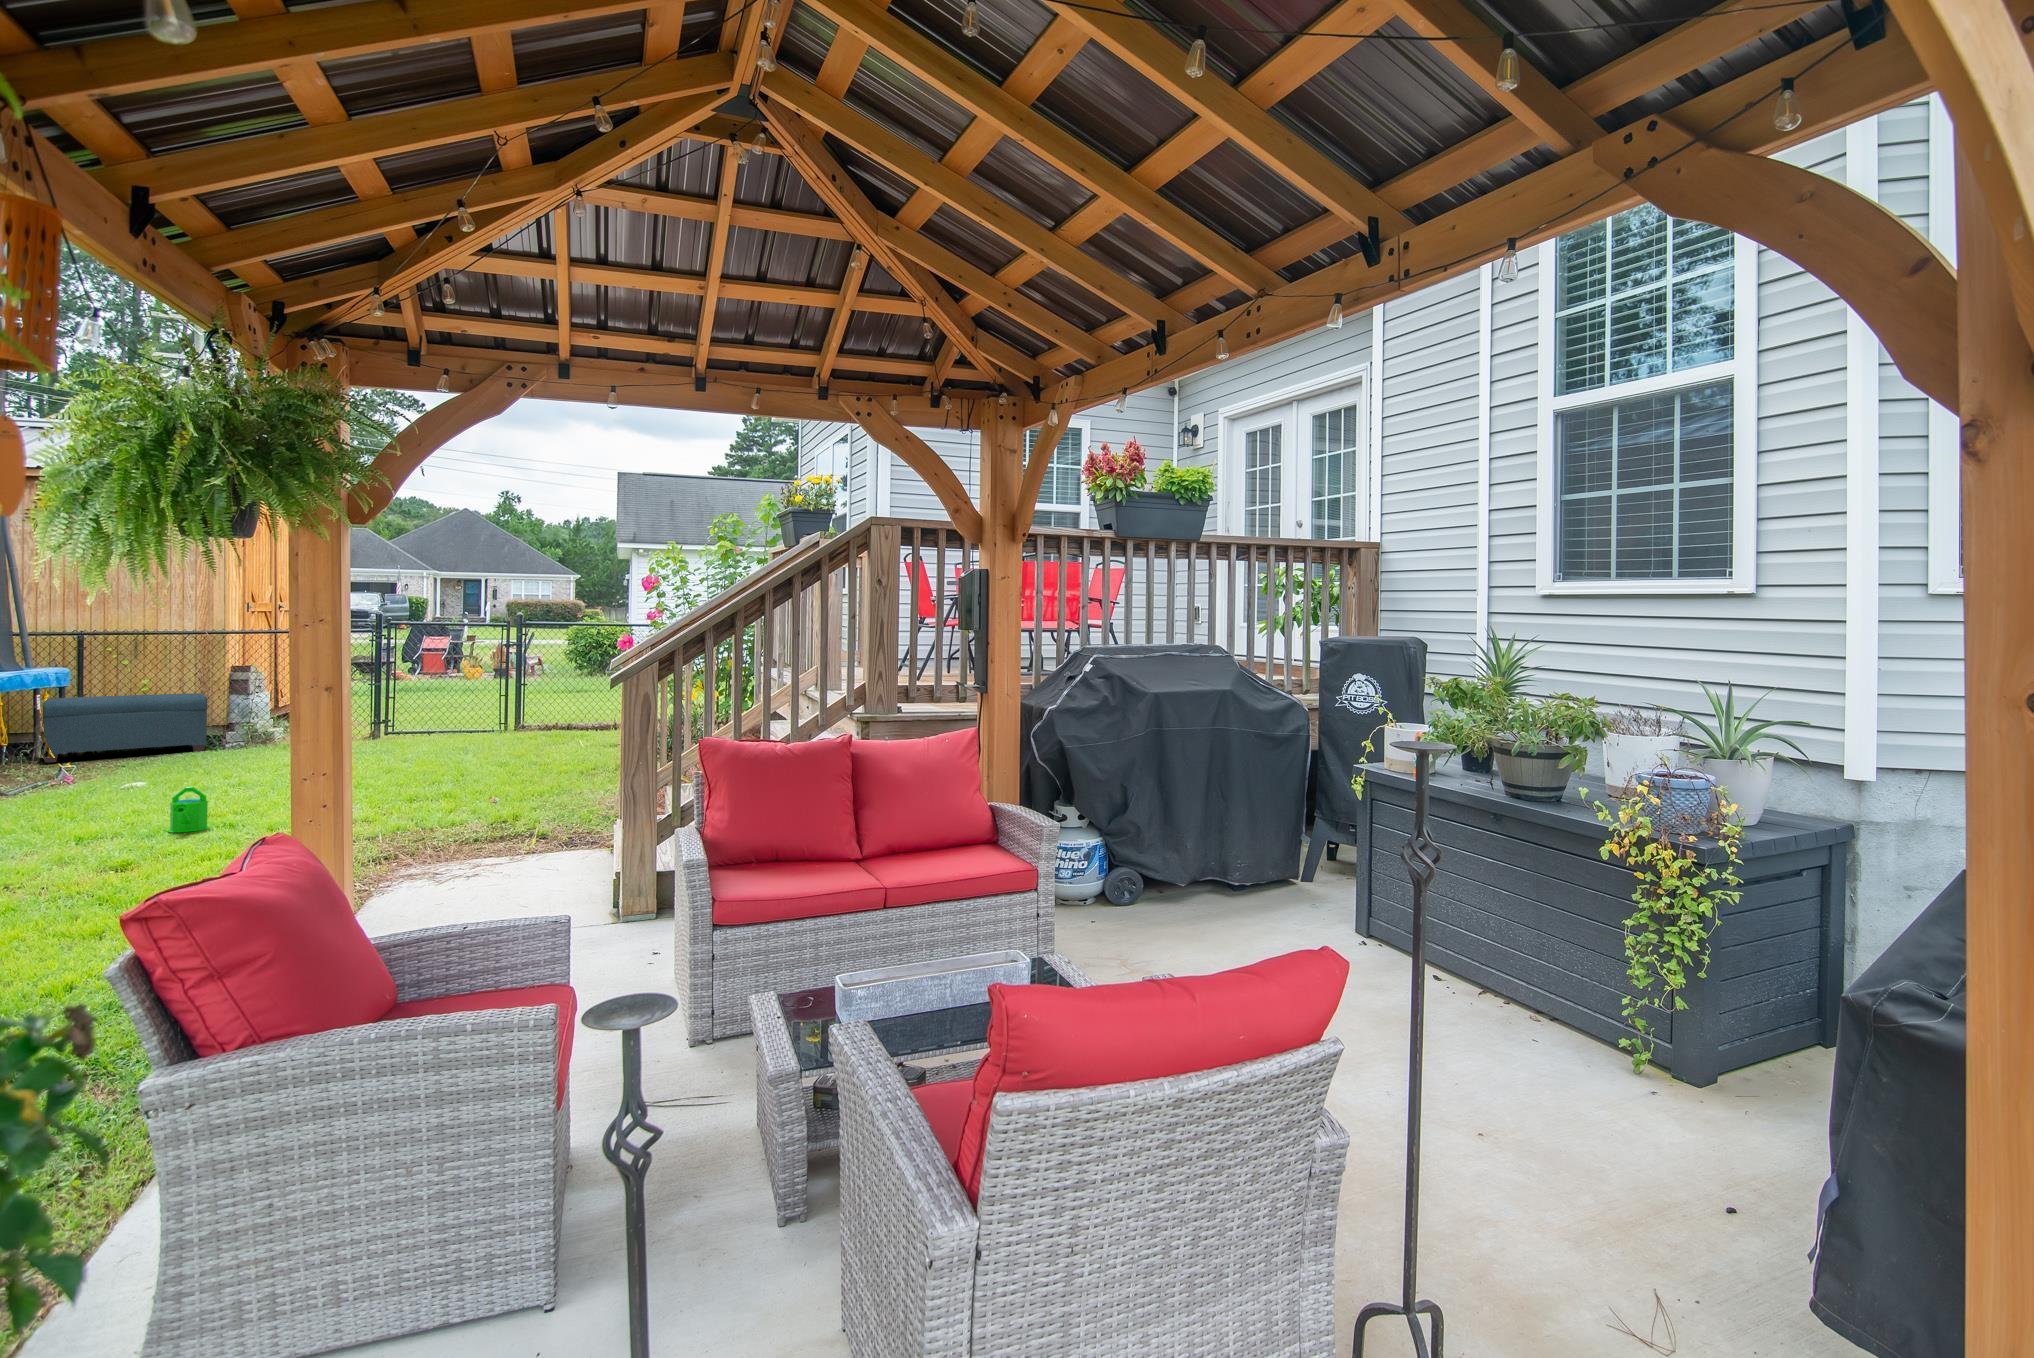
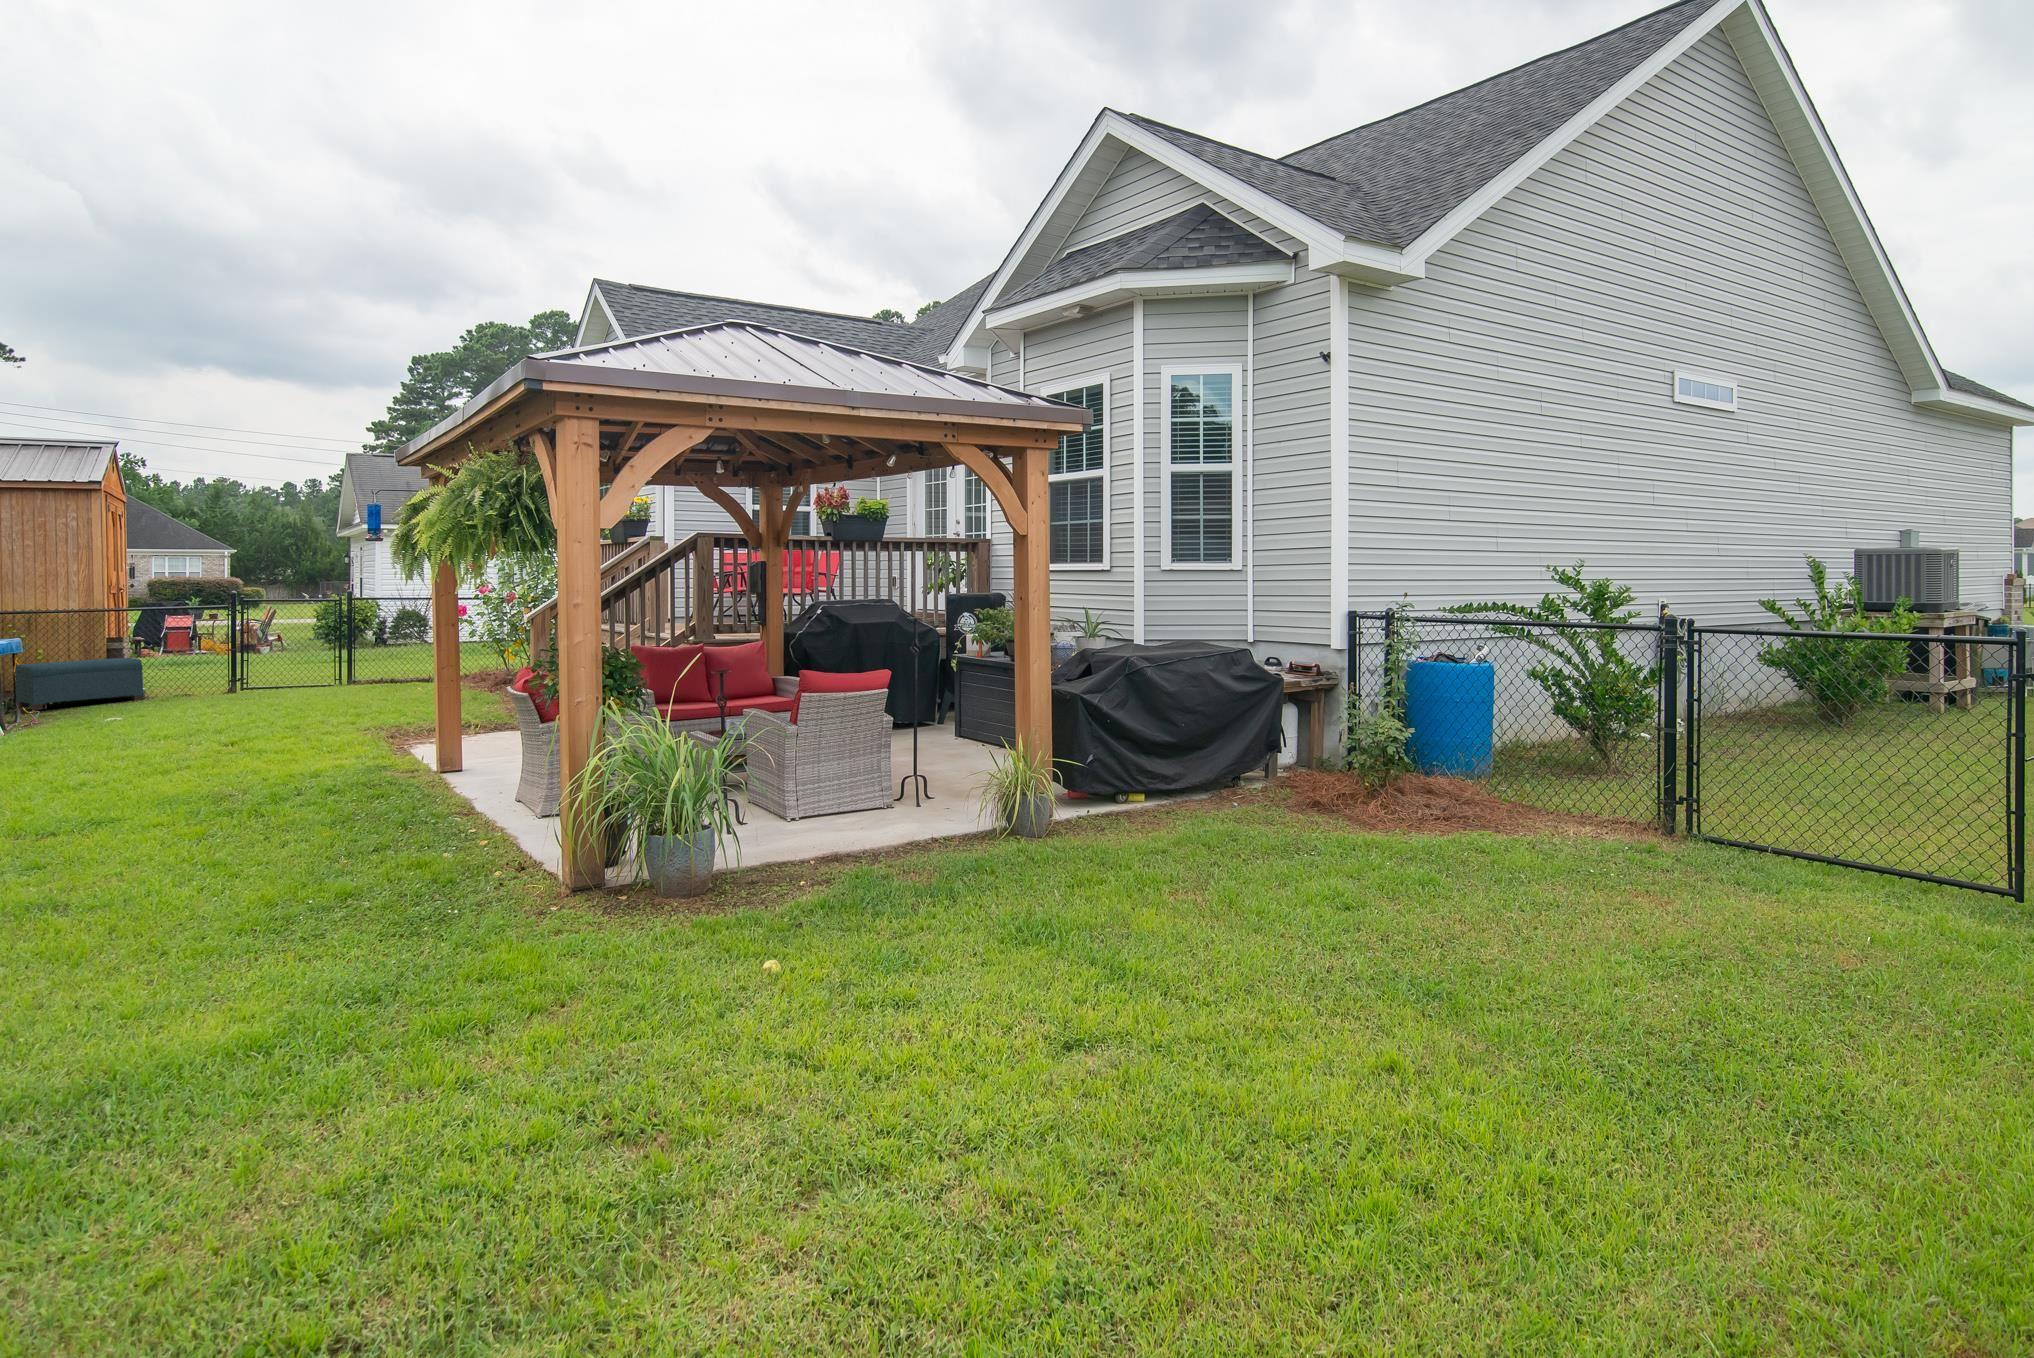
watering can: present [167,787,210,832] -> none [242,706,268,733]

